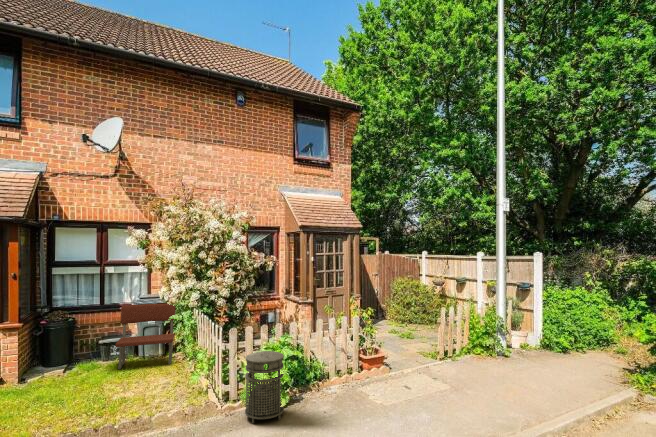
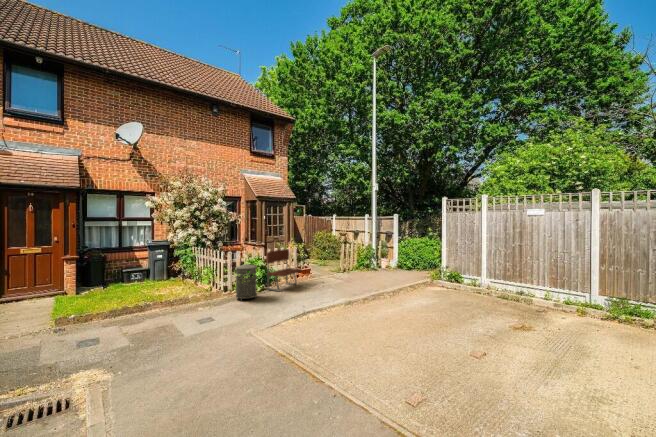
bench: present [115,303,175,369] -> present [266,249,302,291]

